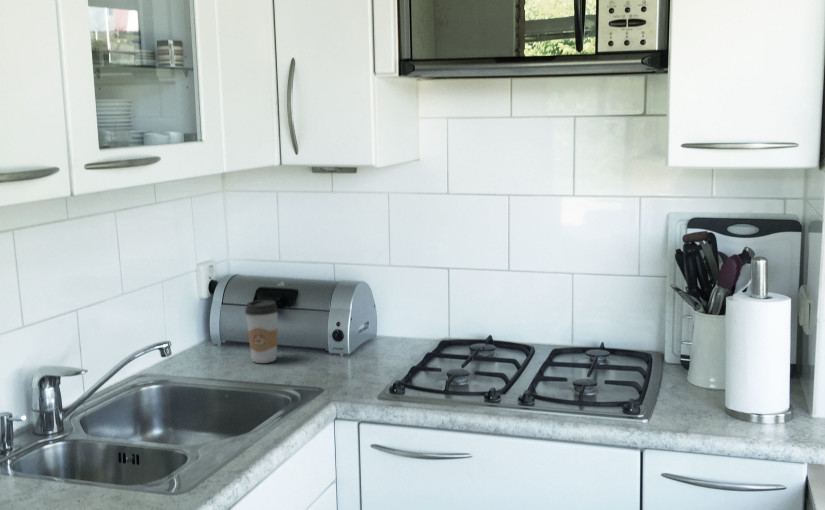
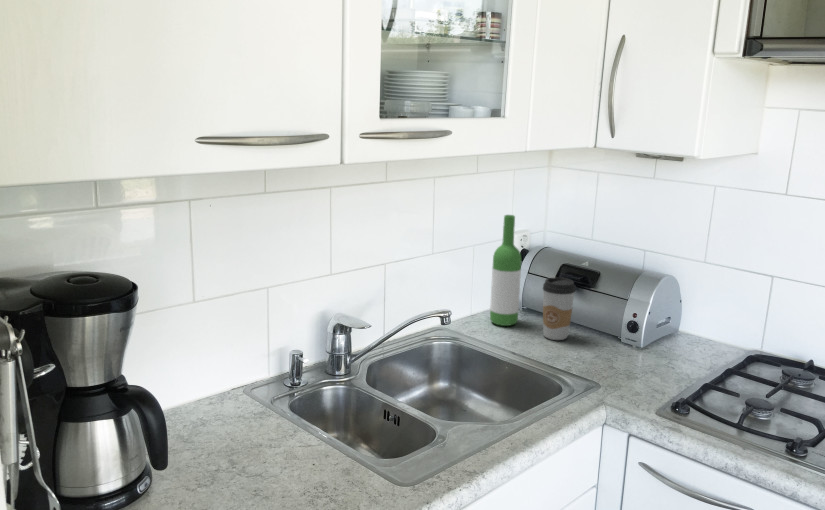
wine bottle: none [187,244,221,361] -> present [490,215,521,326]

